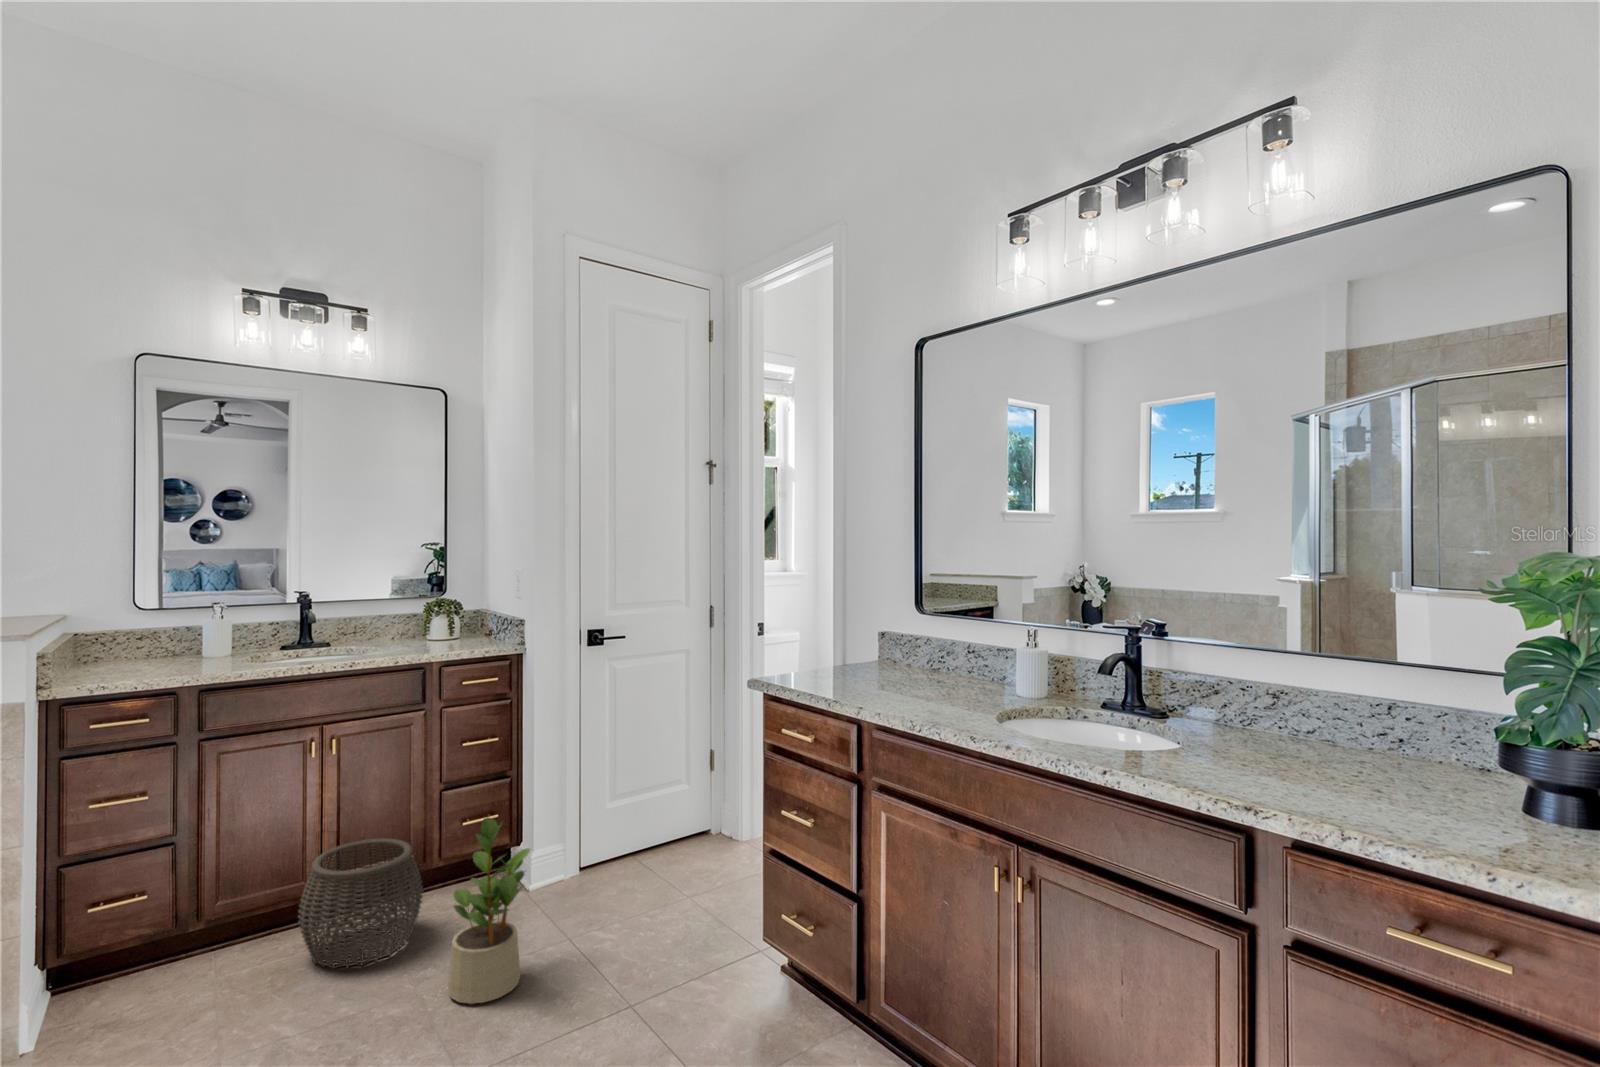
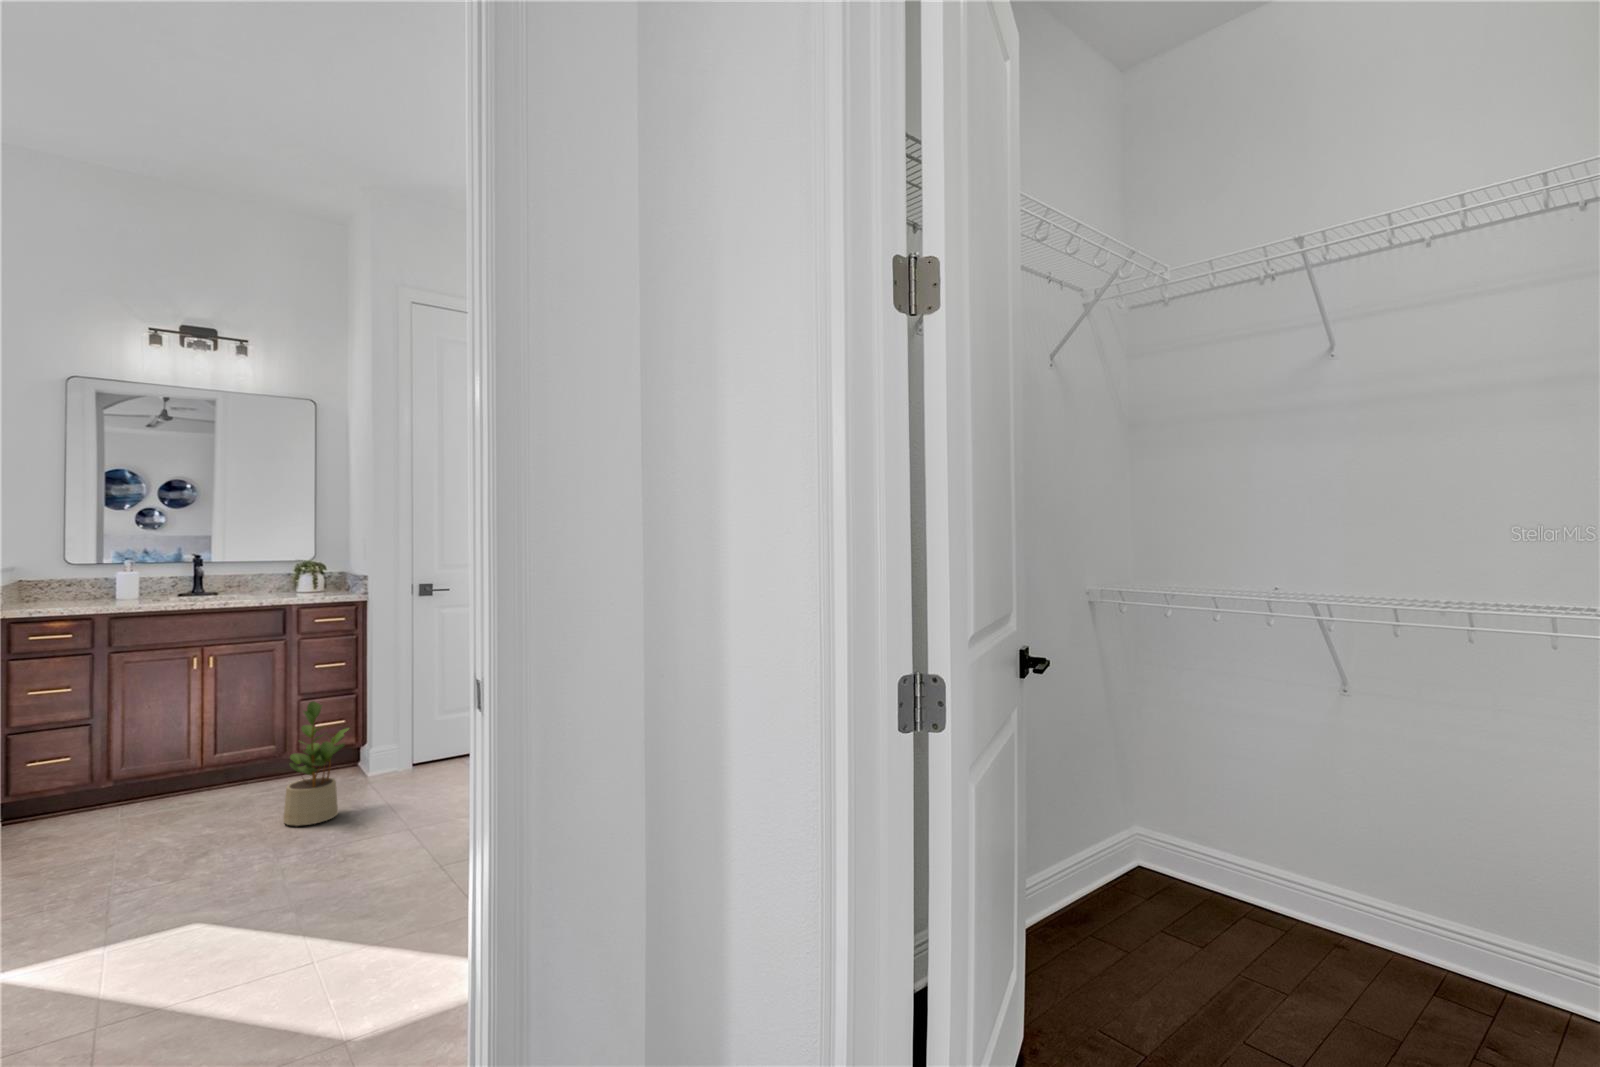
woven basket: present [298,839,423,968] -> none [181,729,278,813]

